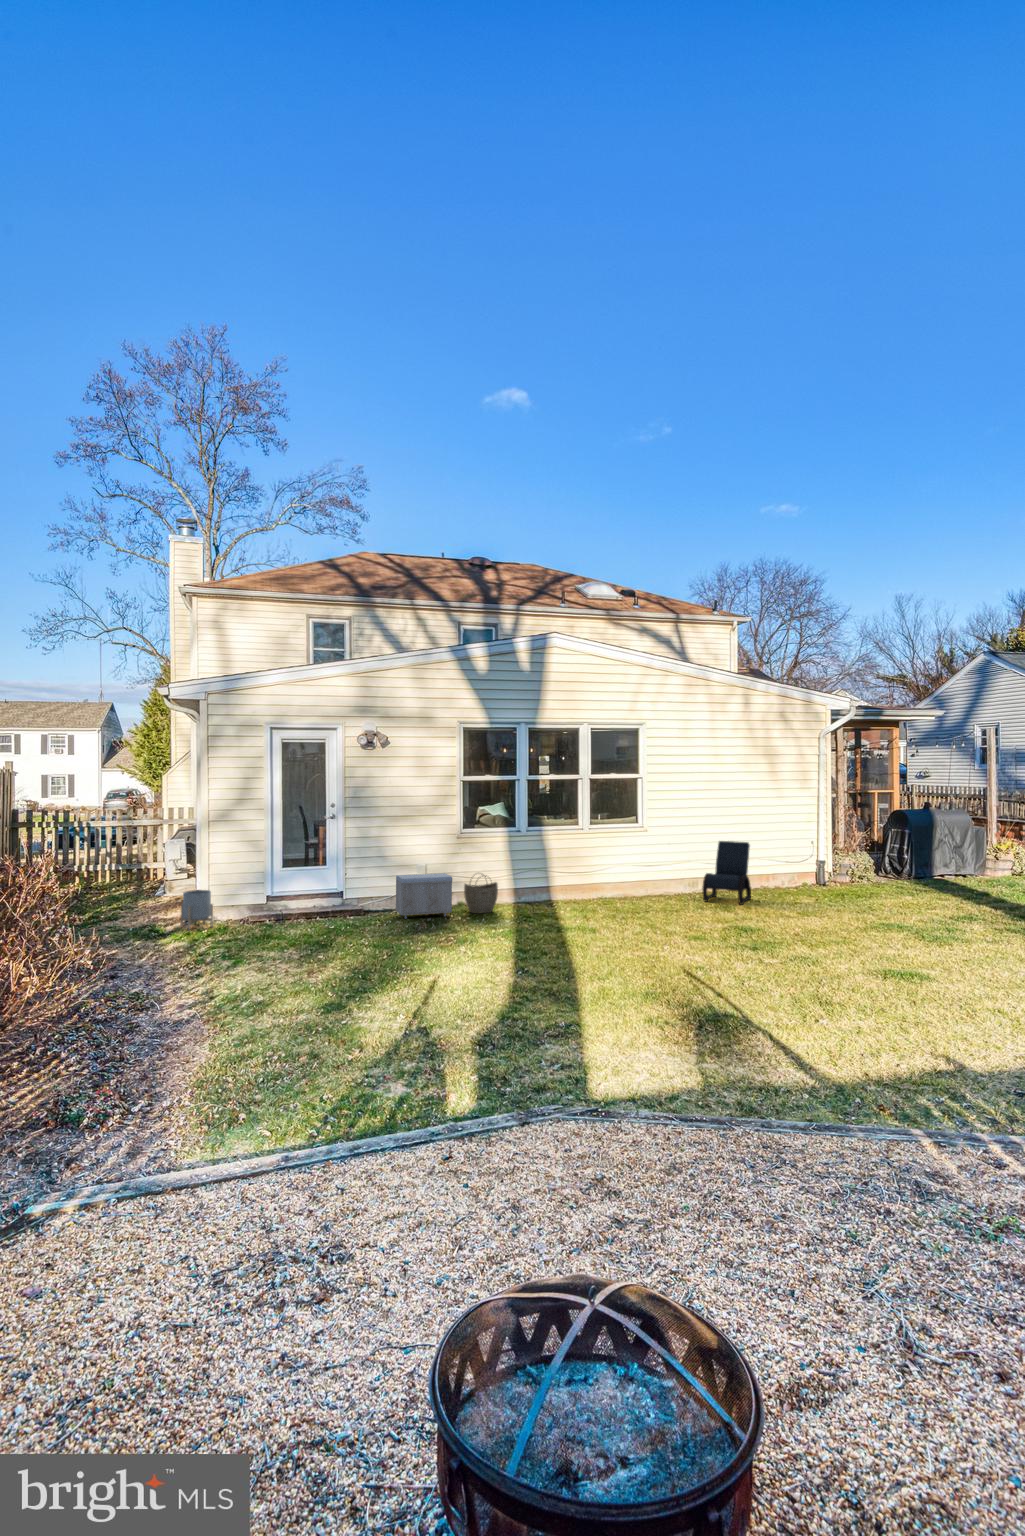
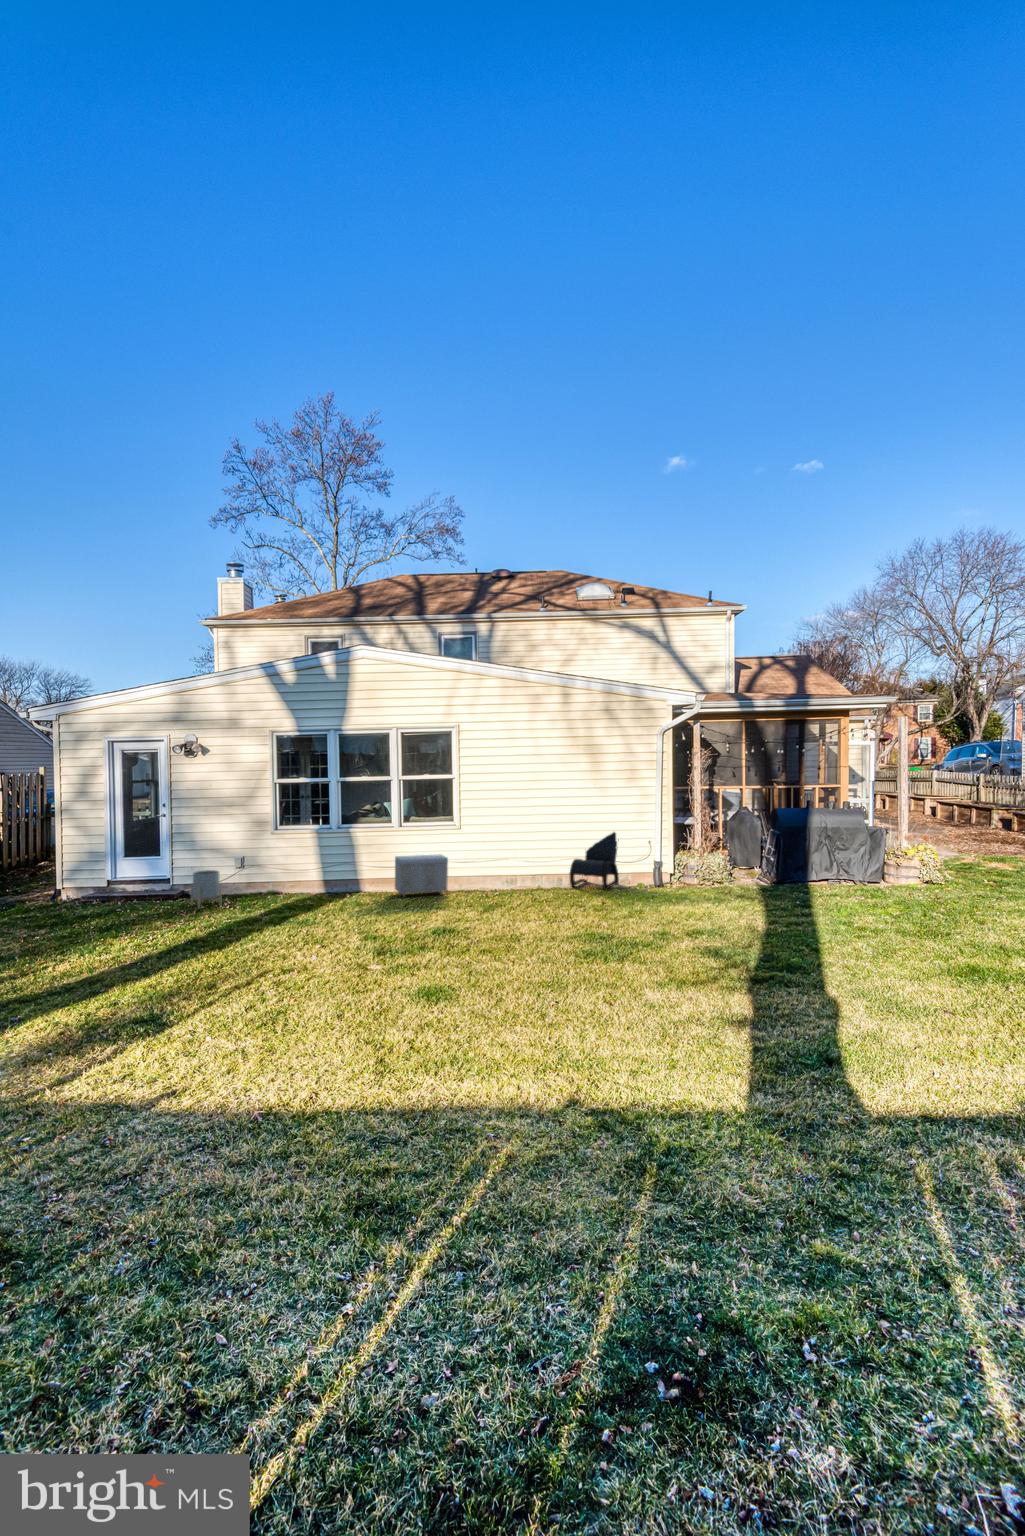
lounge chair: present [702,841,751,905] -> present [570,832,619,890]
woven basket: present [464,875,498,913] -> none [459,854,491,892]

